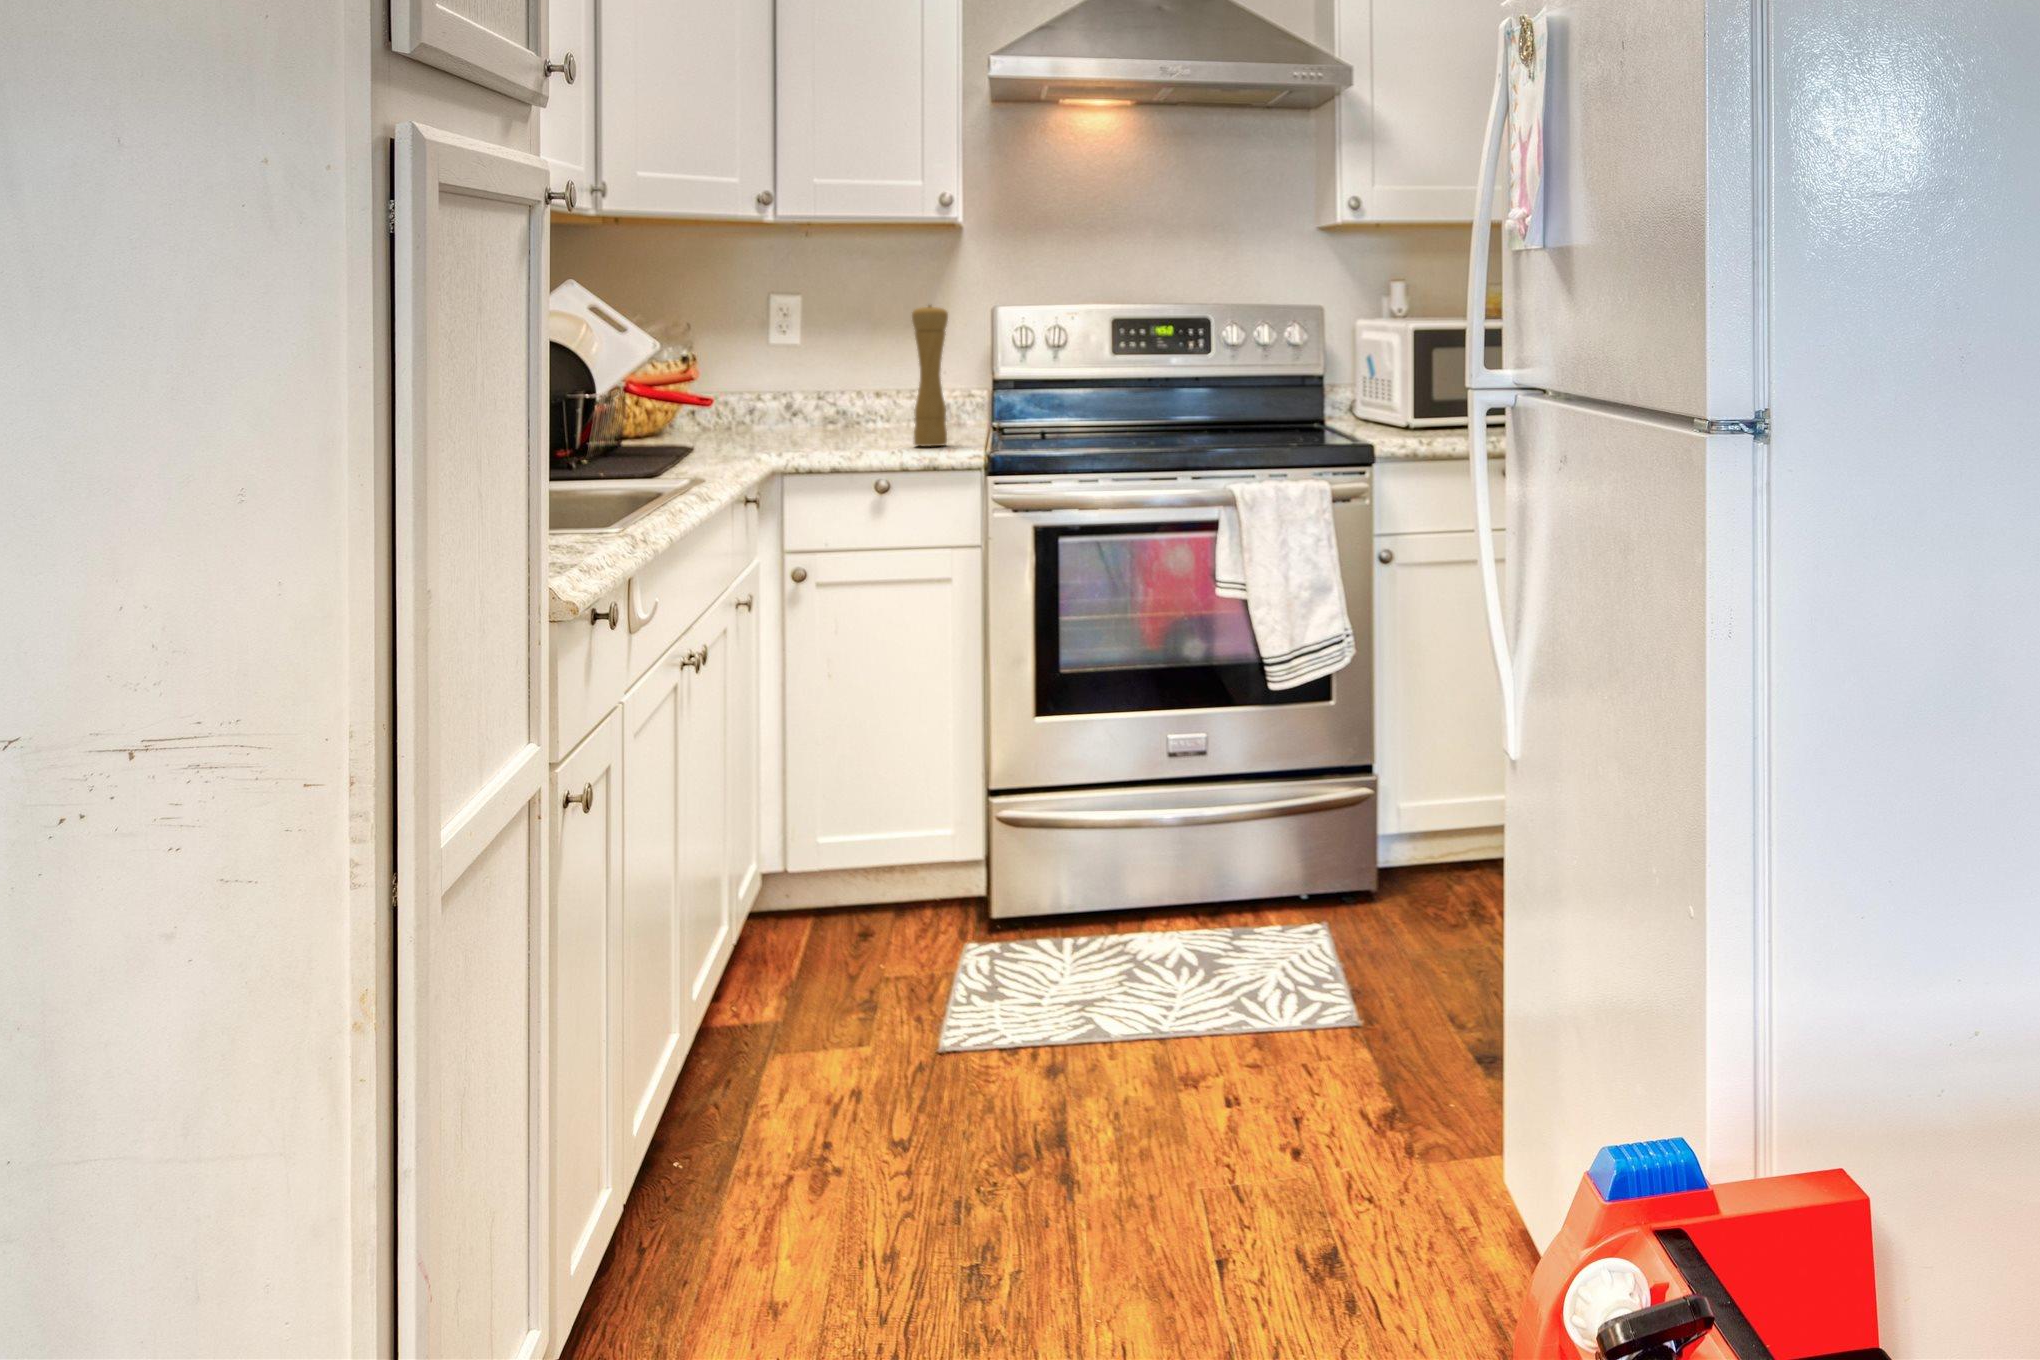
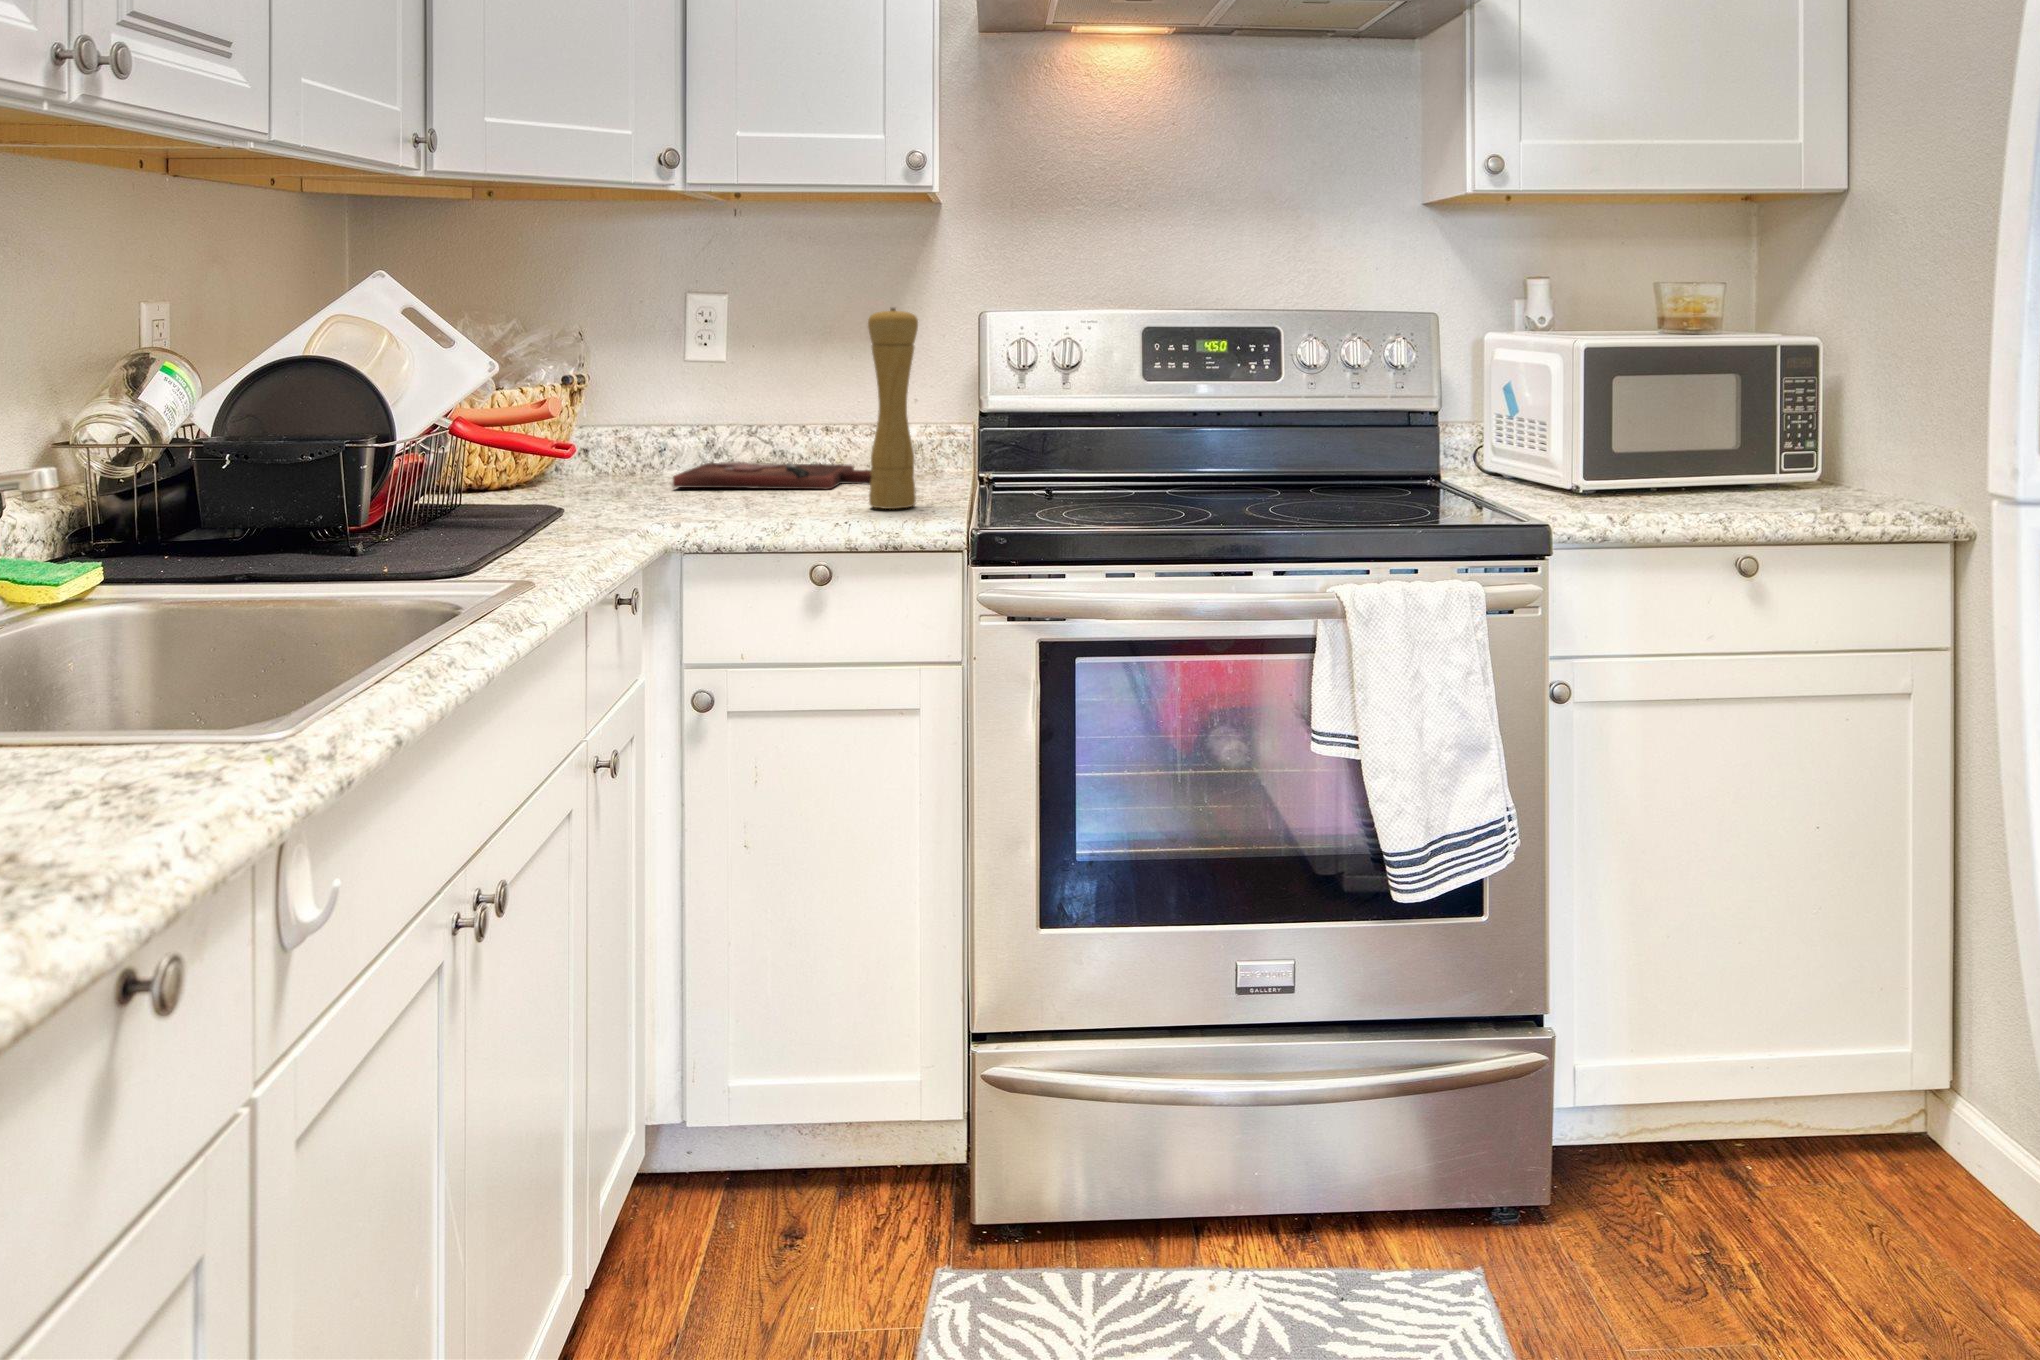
cutting board: none [763,423,927,439] -> present [673,462,872,489]

